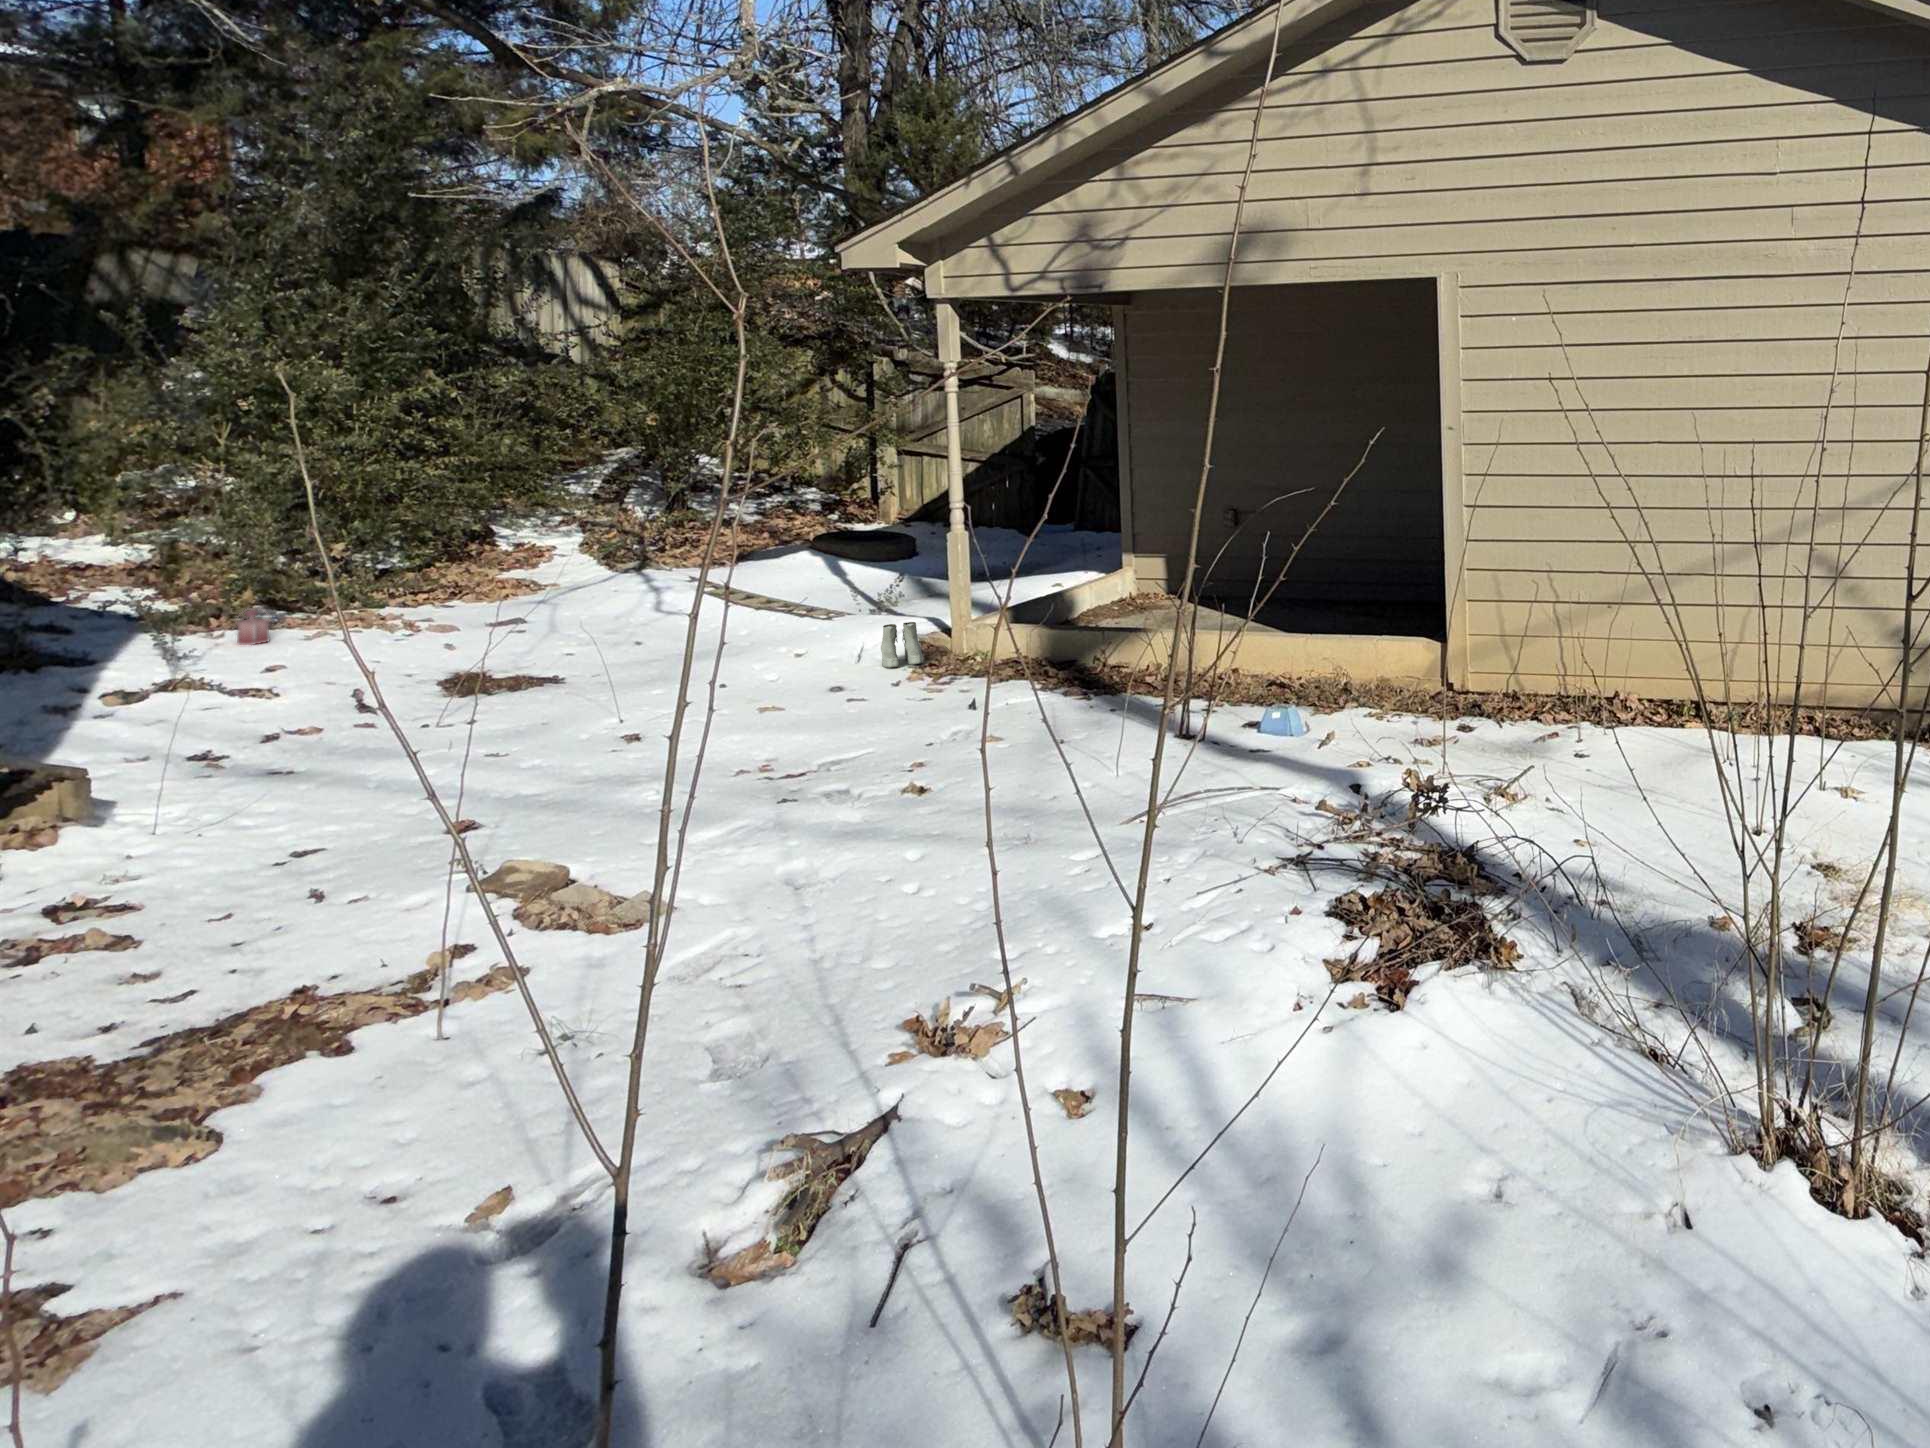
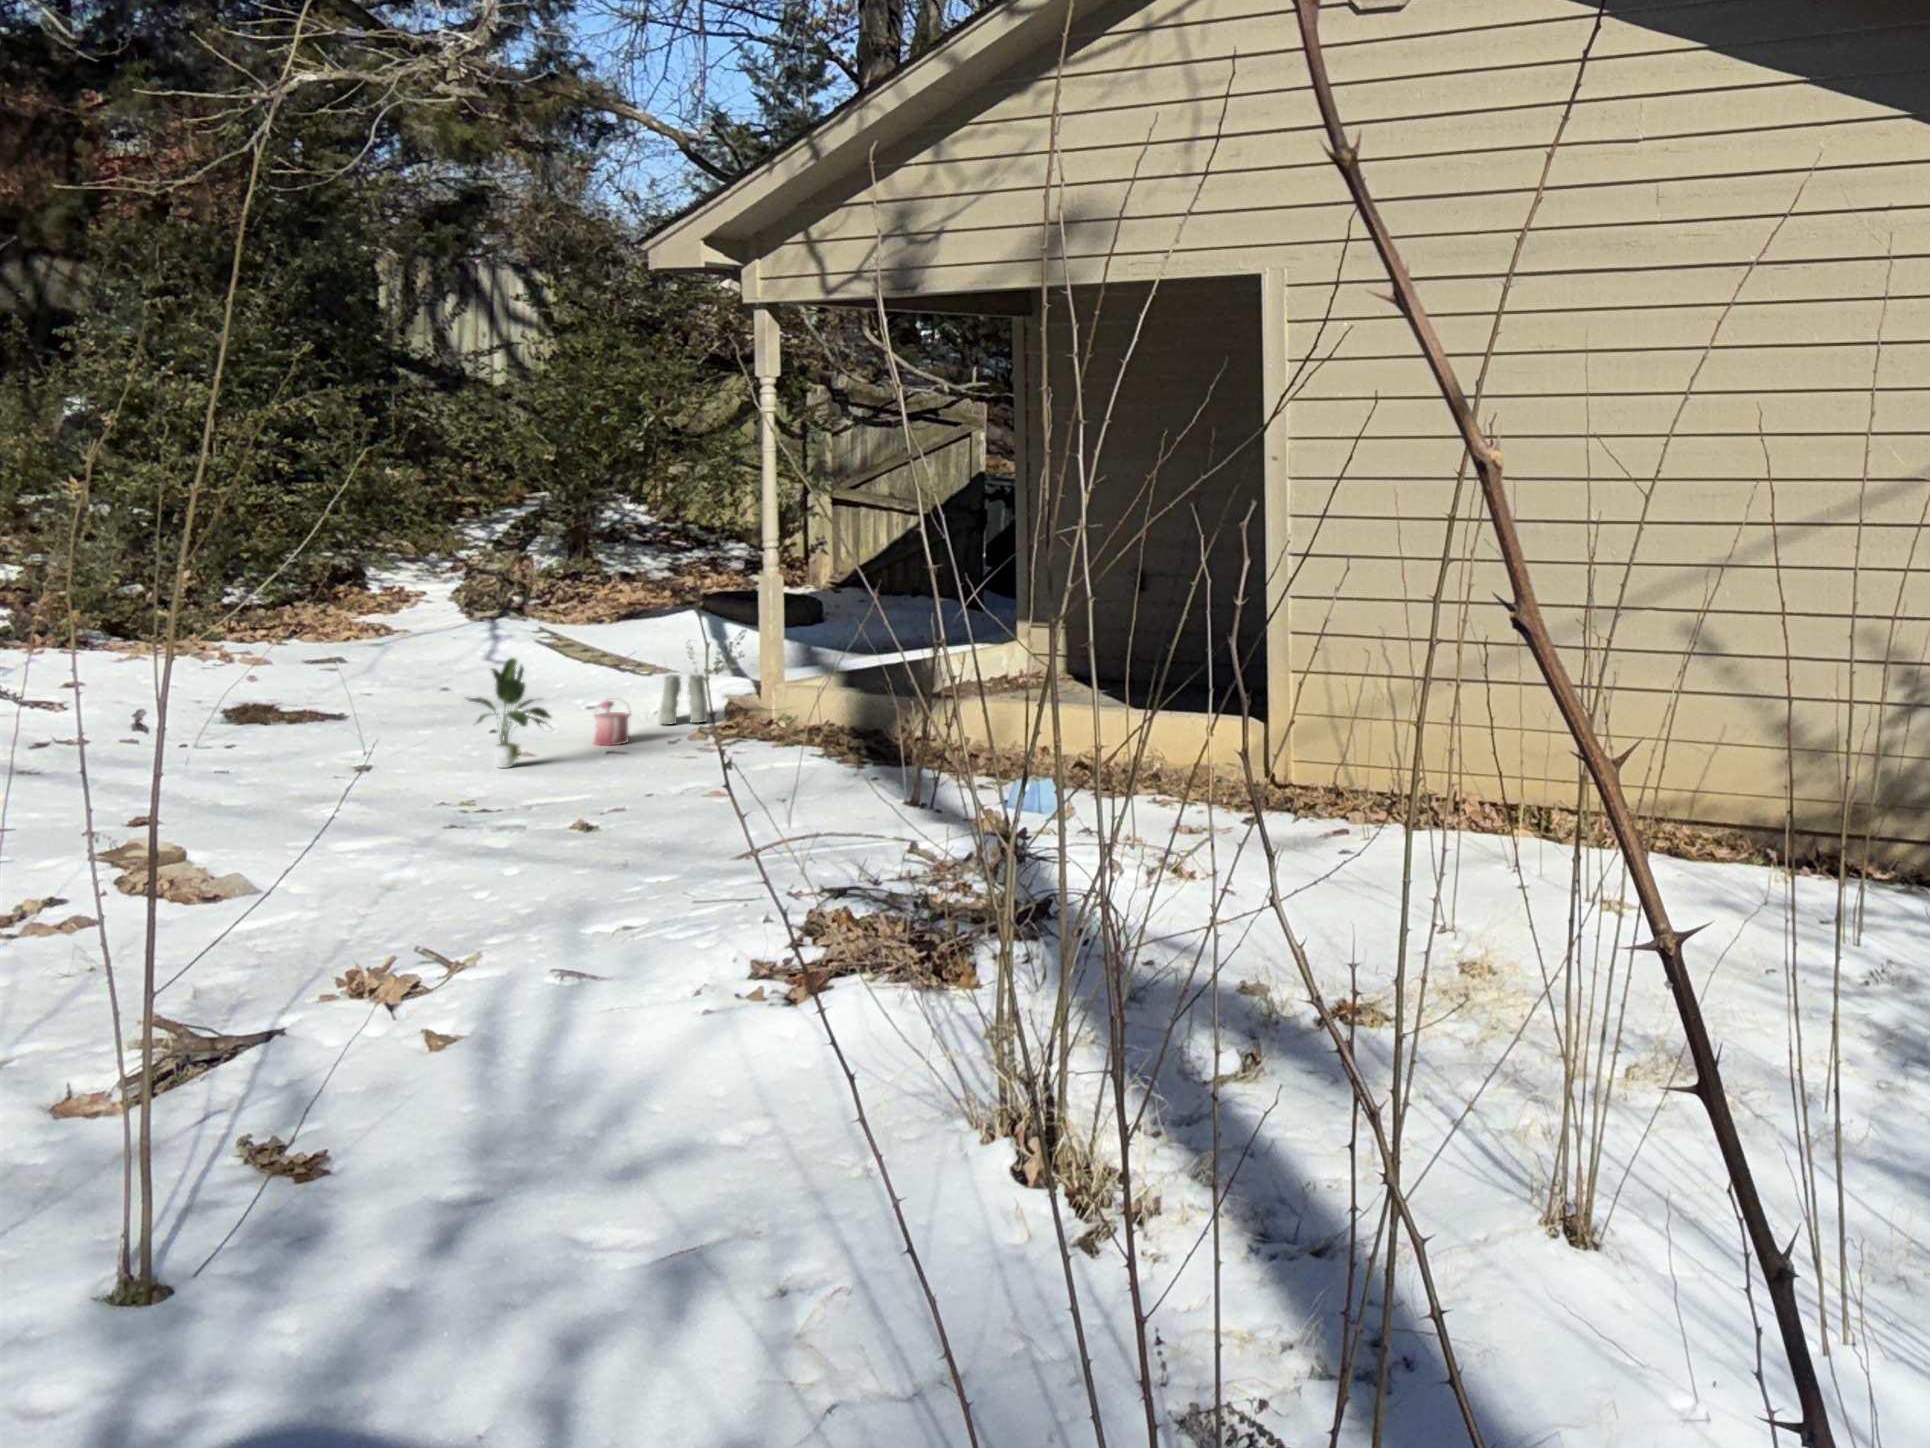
watering can: present [236,608,269,645] -> present [595,699,631,745]
potted plant: none [759,623,832,721] -> present [467,658,551,768]

